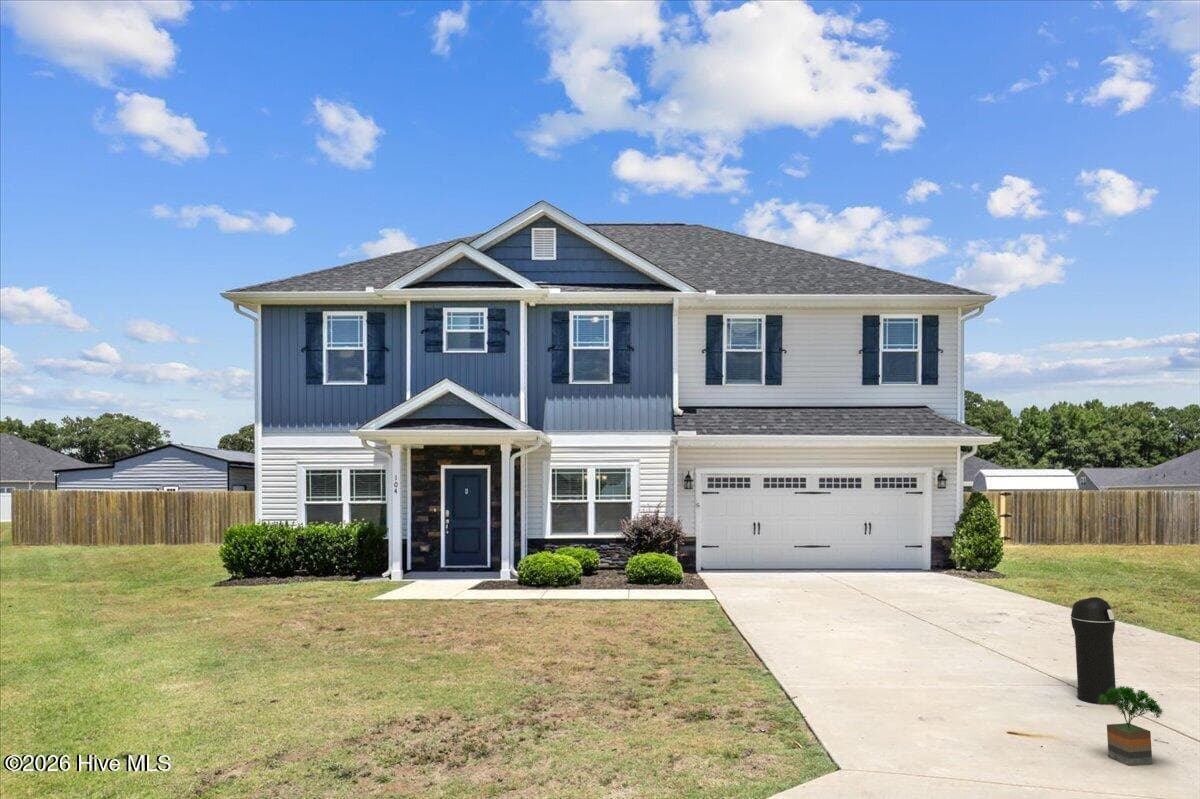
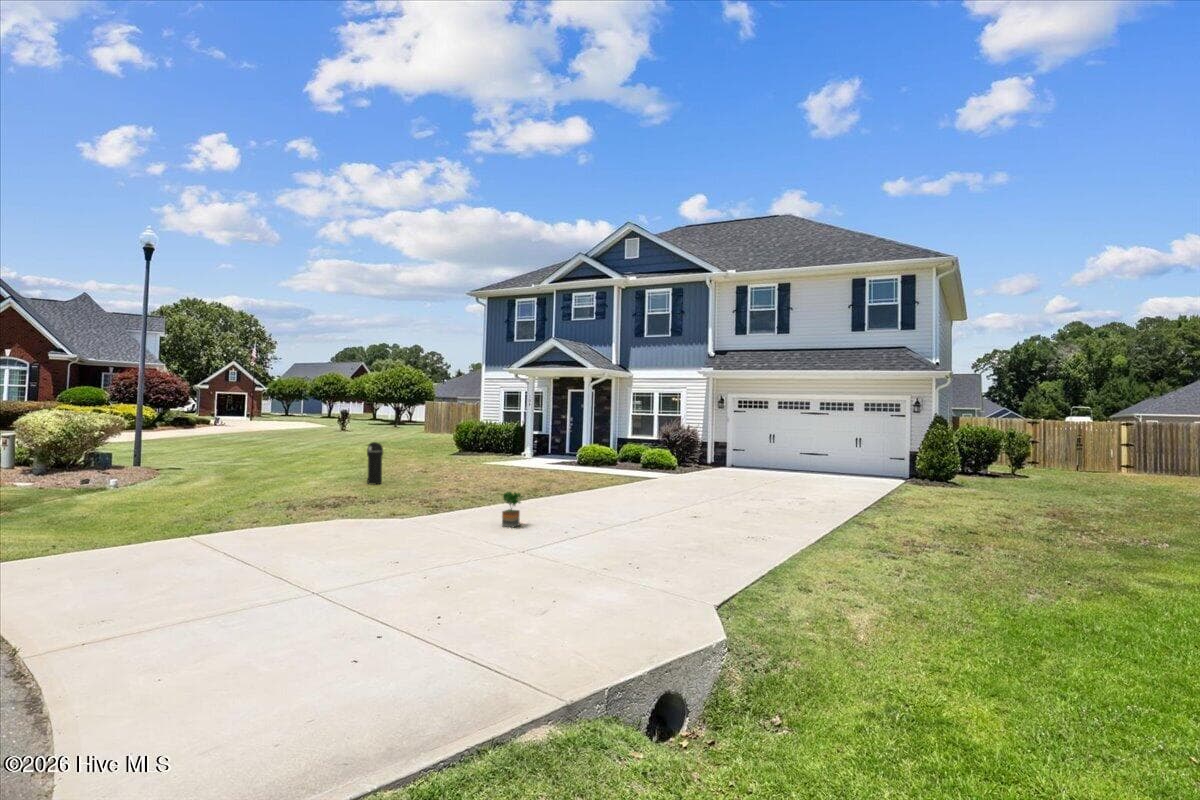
trash can: present [1071,597,1116,705] -> present [367,442,383,485]

